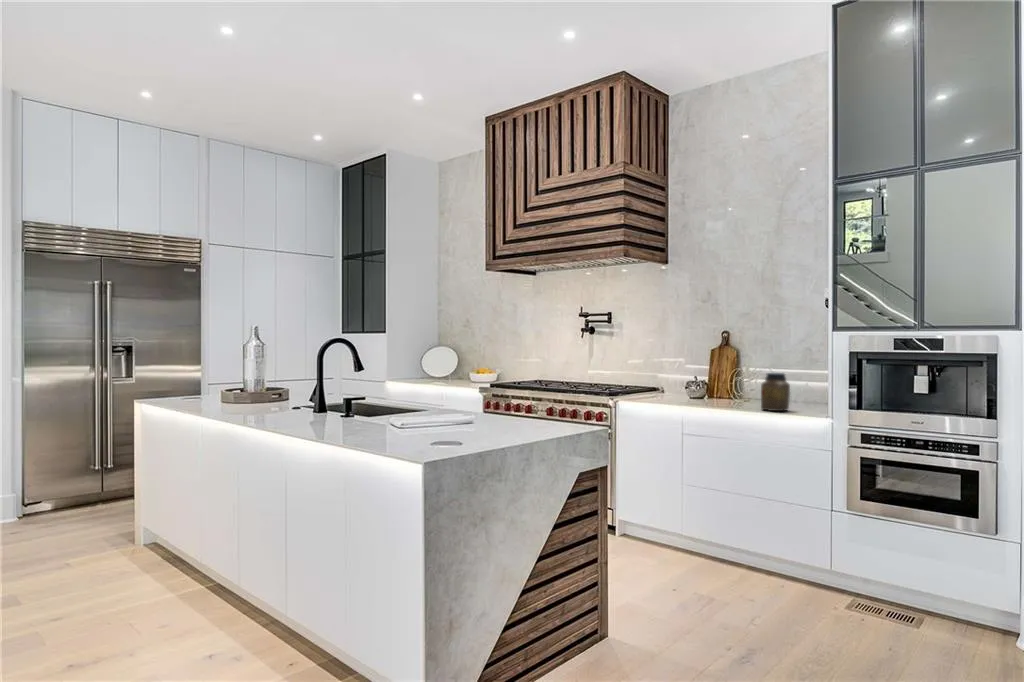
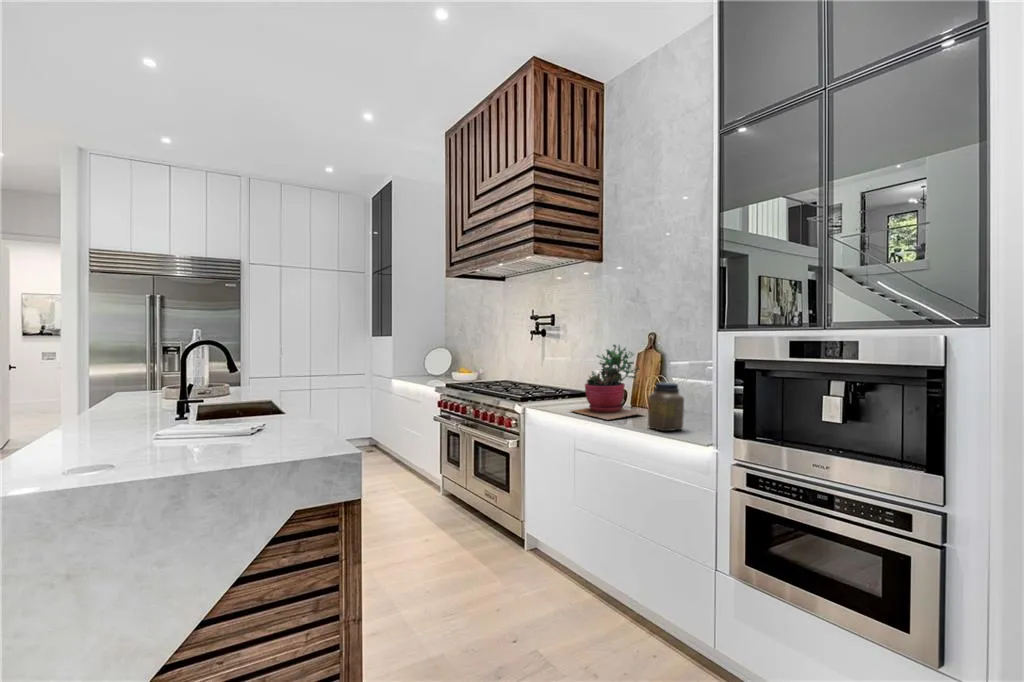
succulent plant: none [674,342,741,406] -> present [572,345,643,420]

